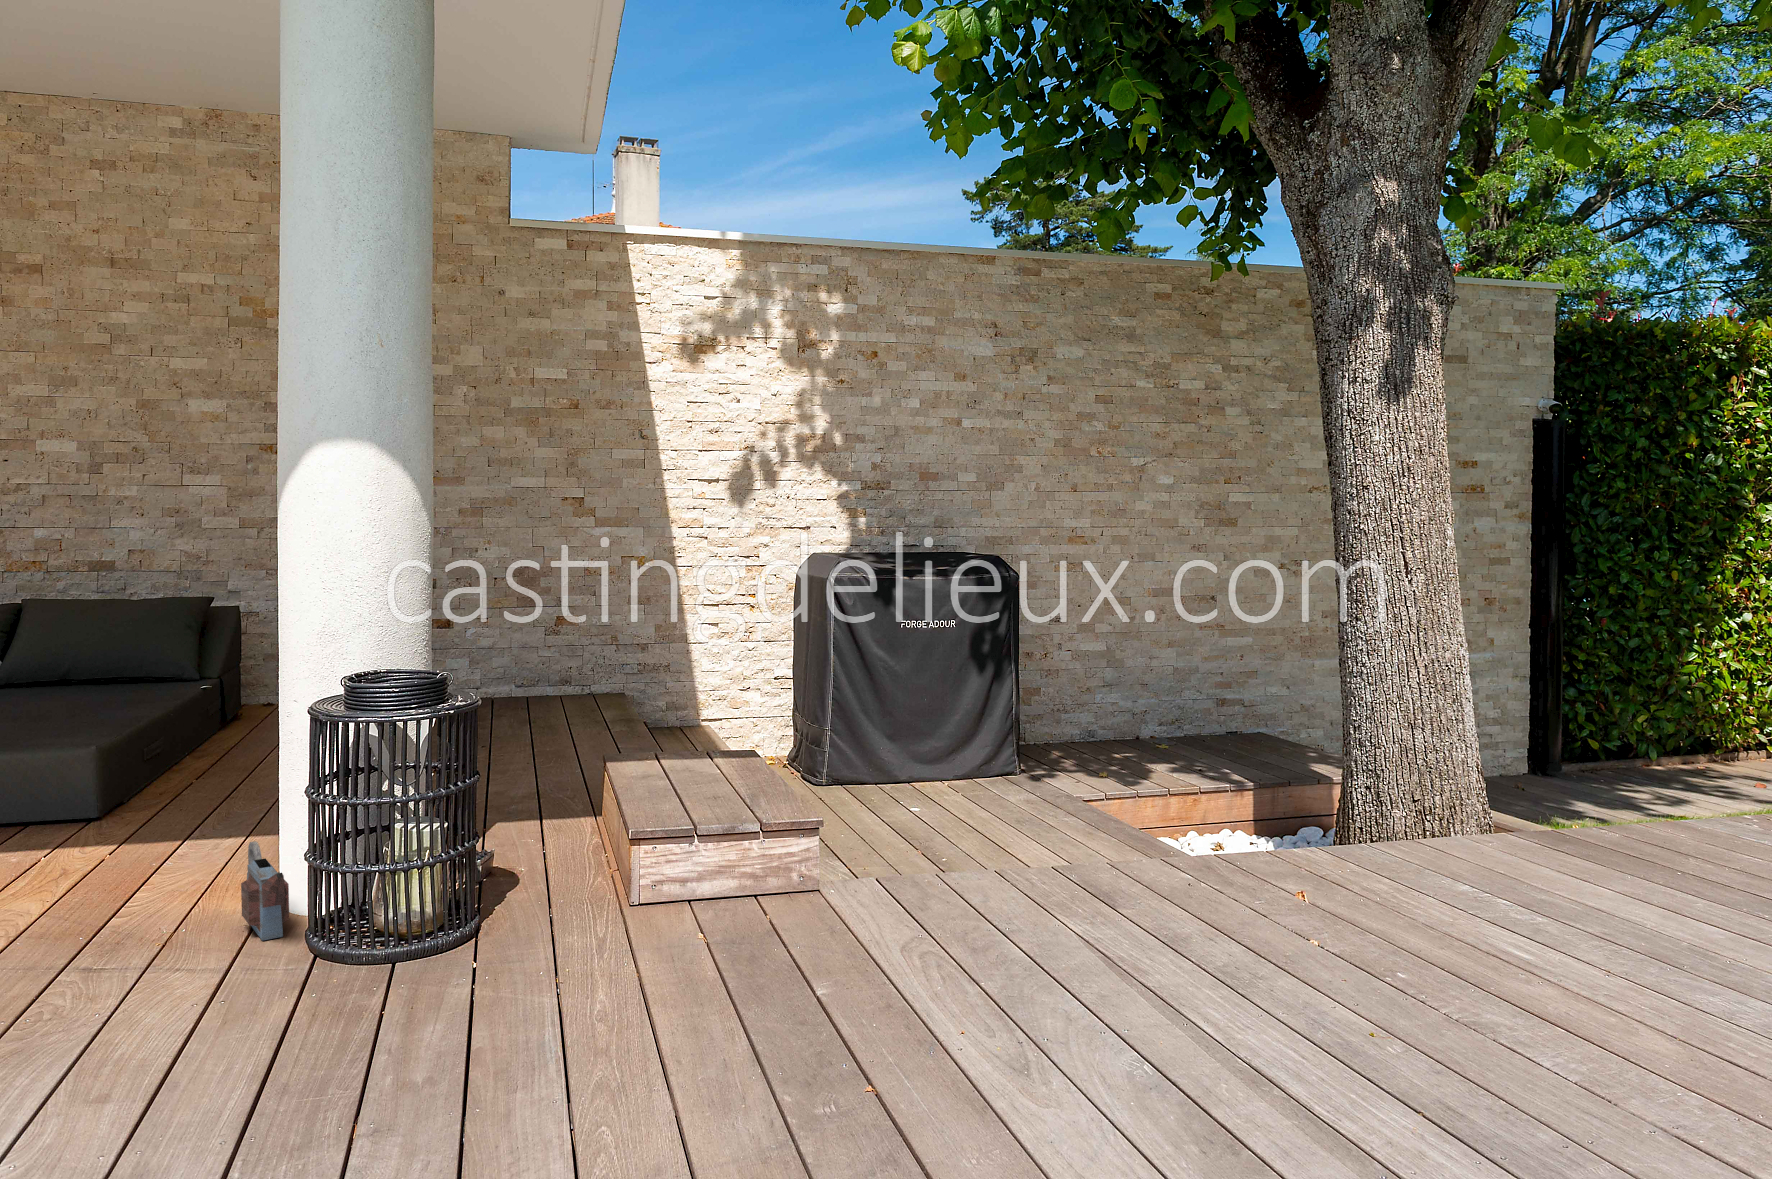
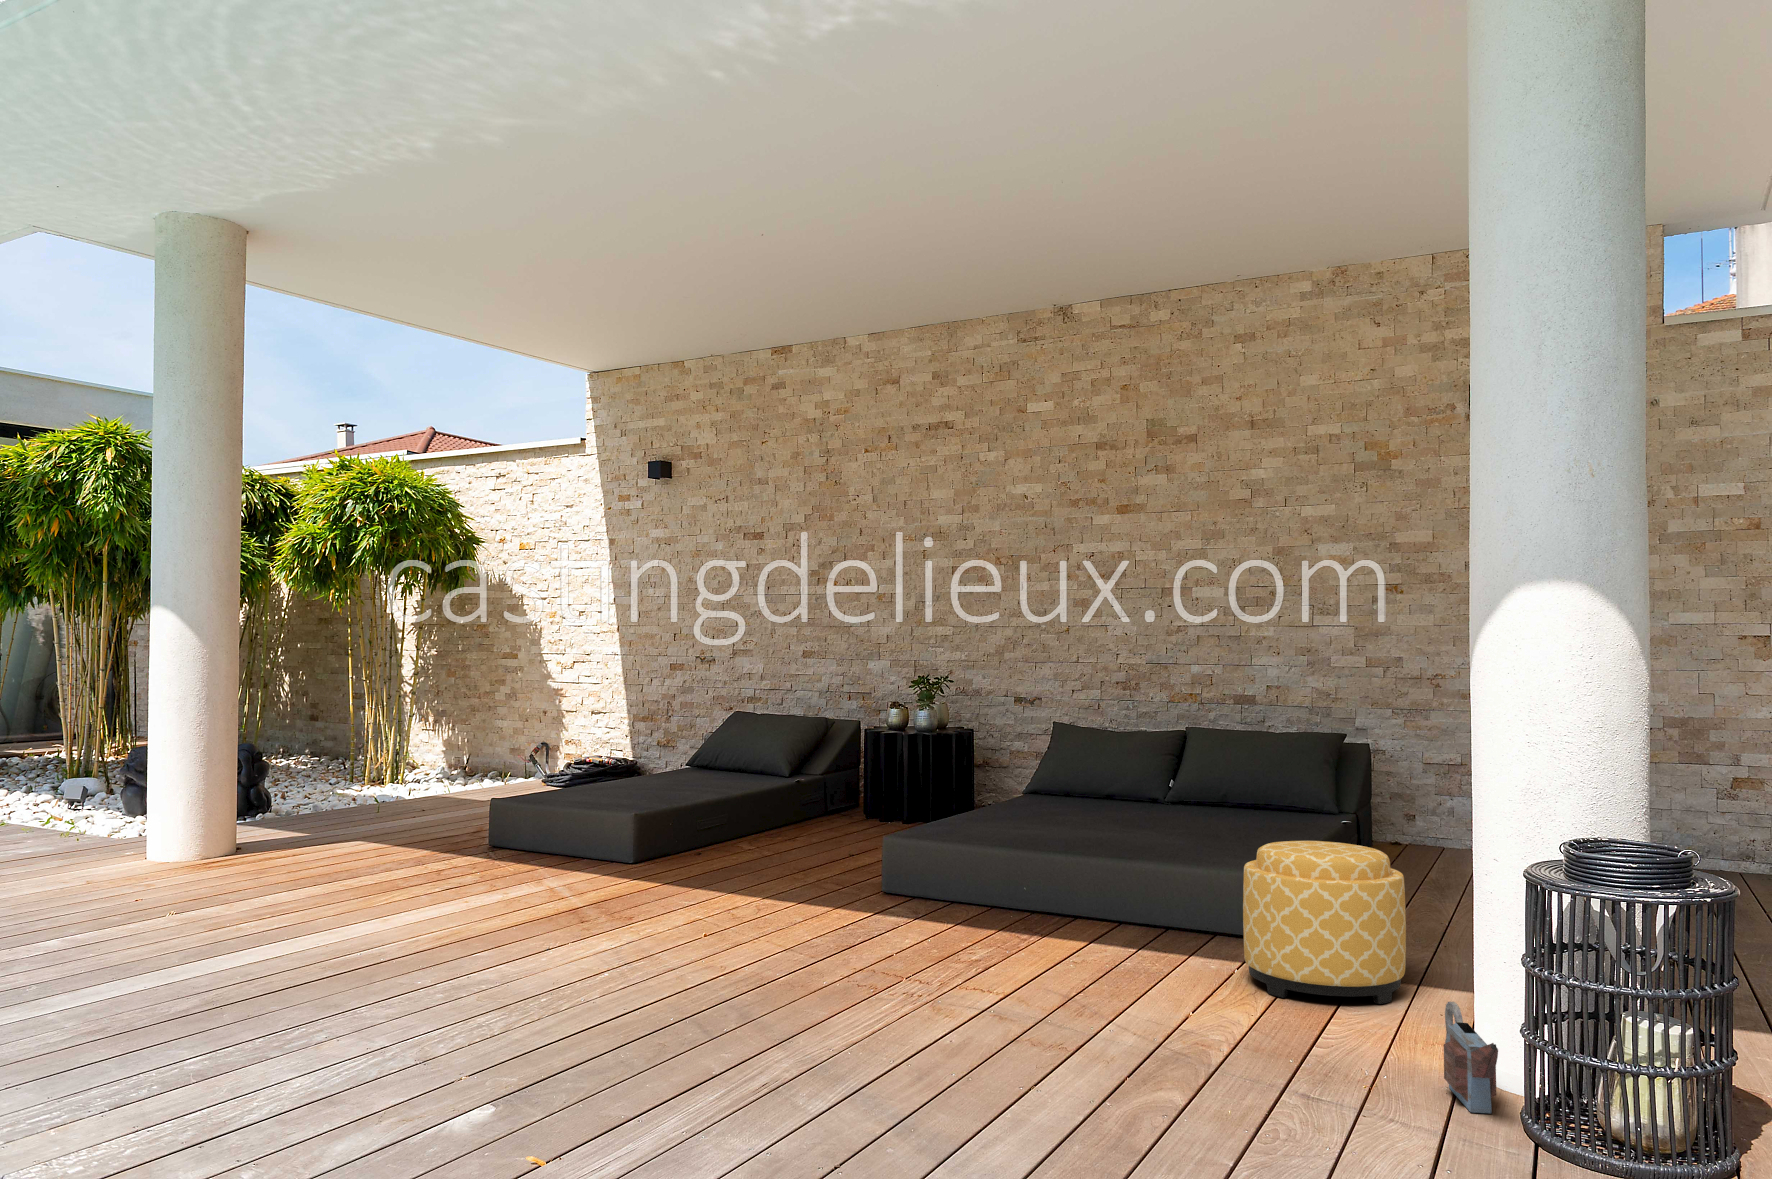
ottoman: none [46,704,235,873] -> present [1243,841,1406,1004]

